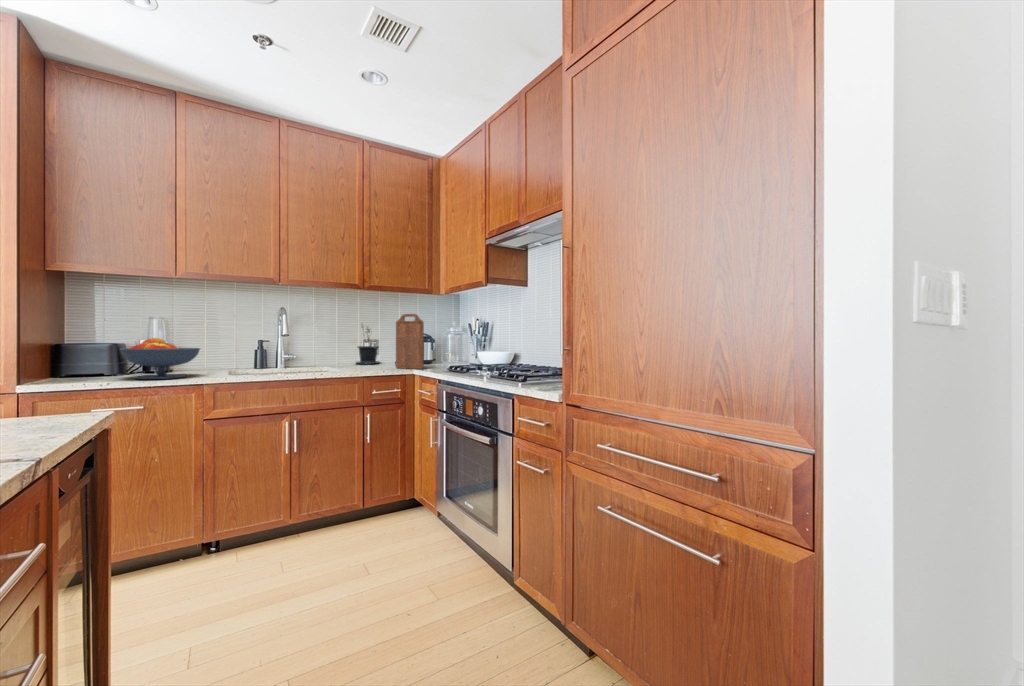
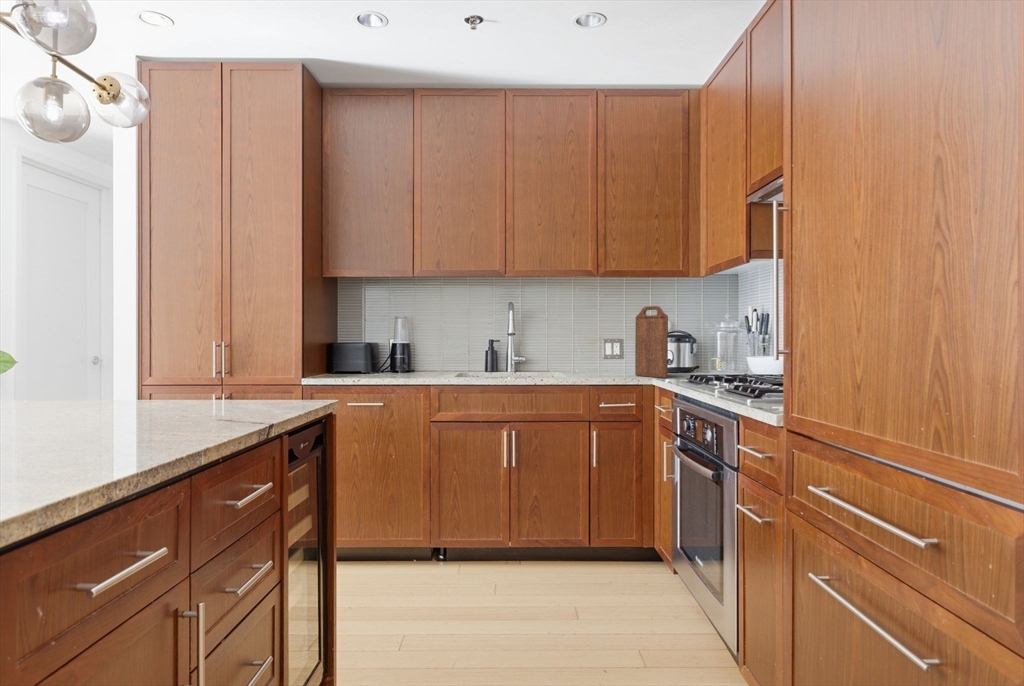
potted plant: present [356,325,380,364] -> none [595,317,626,370]
fruit bowl: present [120,338,200,379] -> none [368,338,432,378]

